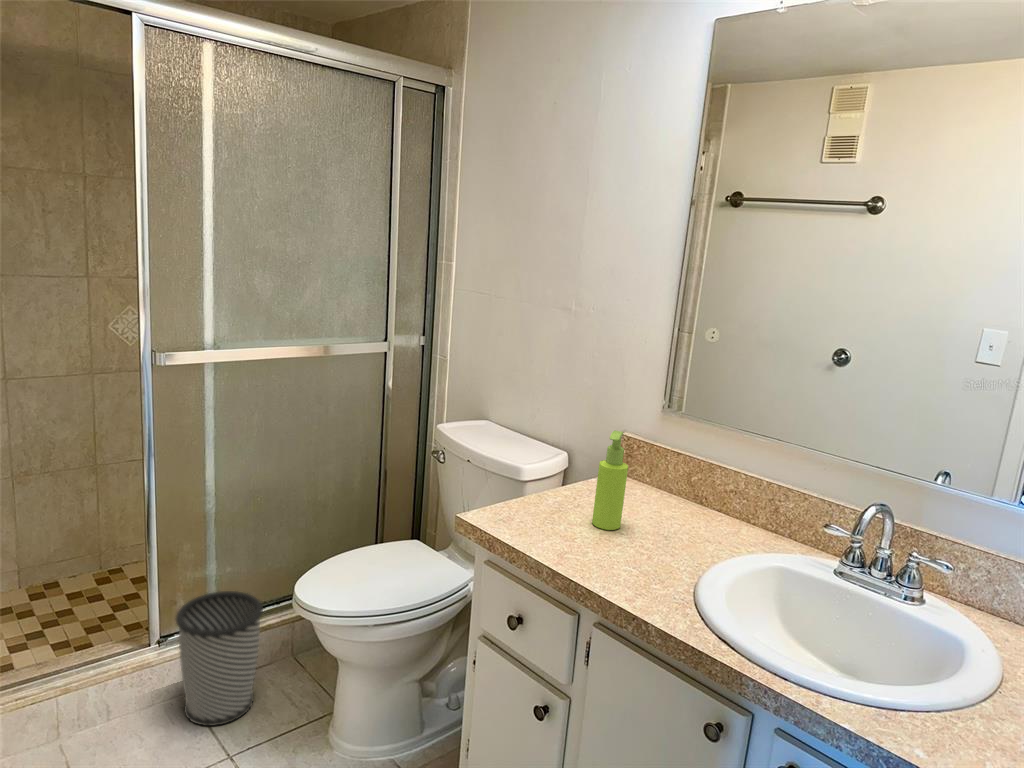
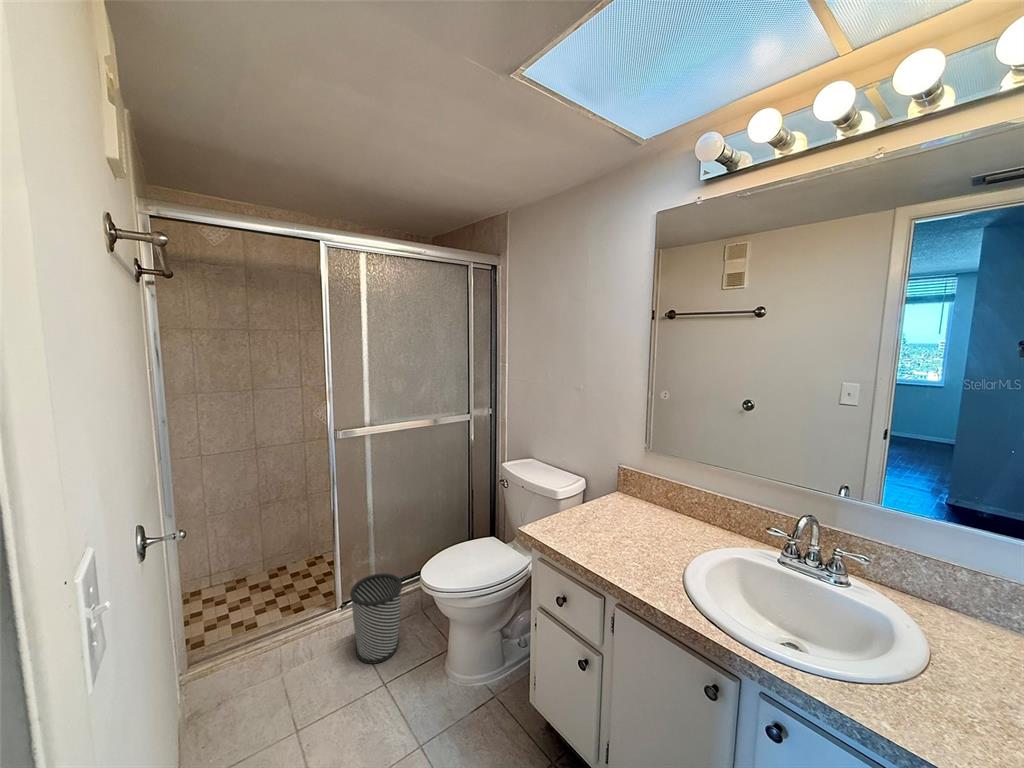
soap dispenser: present [592,430,628,530] -> none [608,469,629,535]

